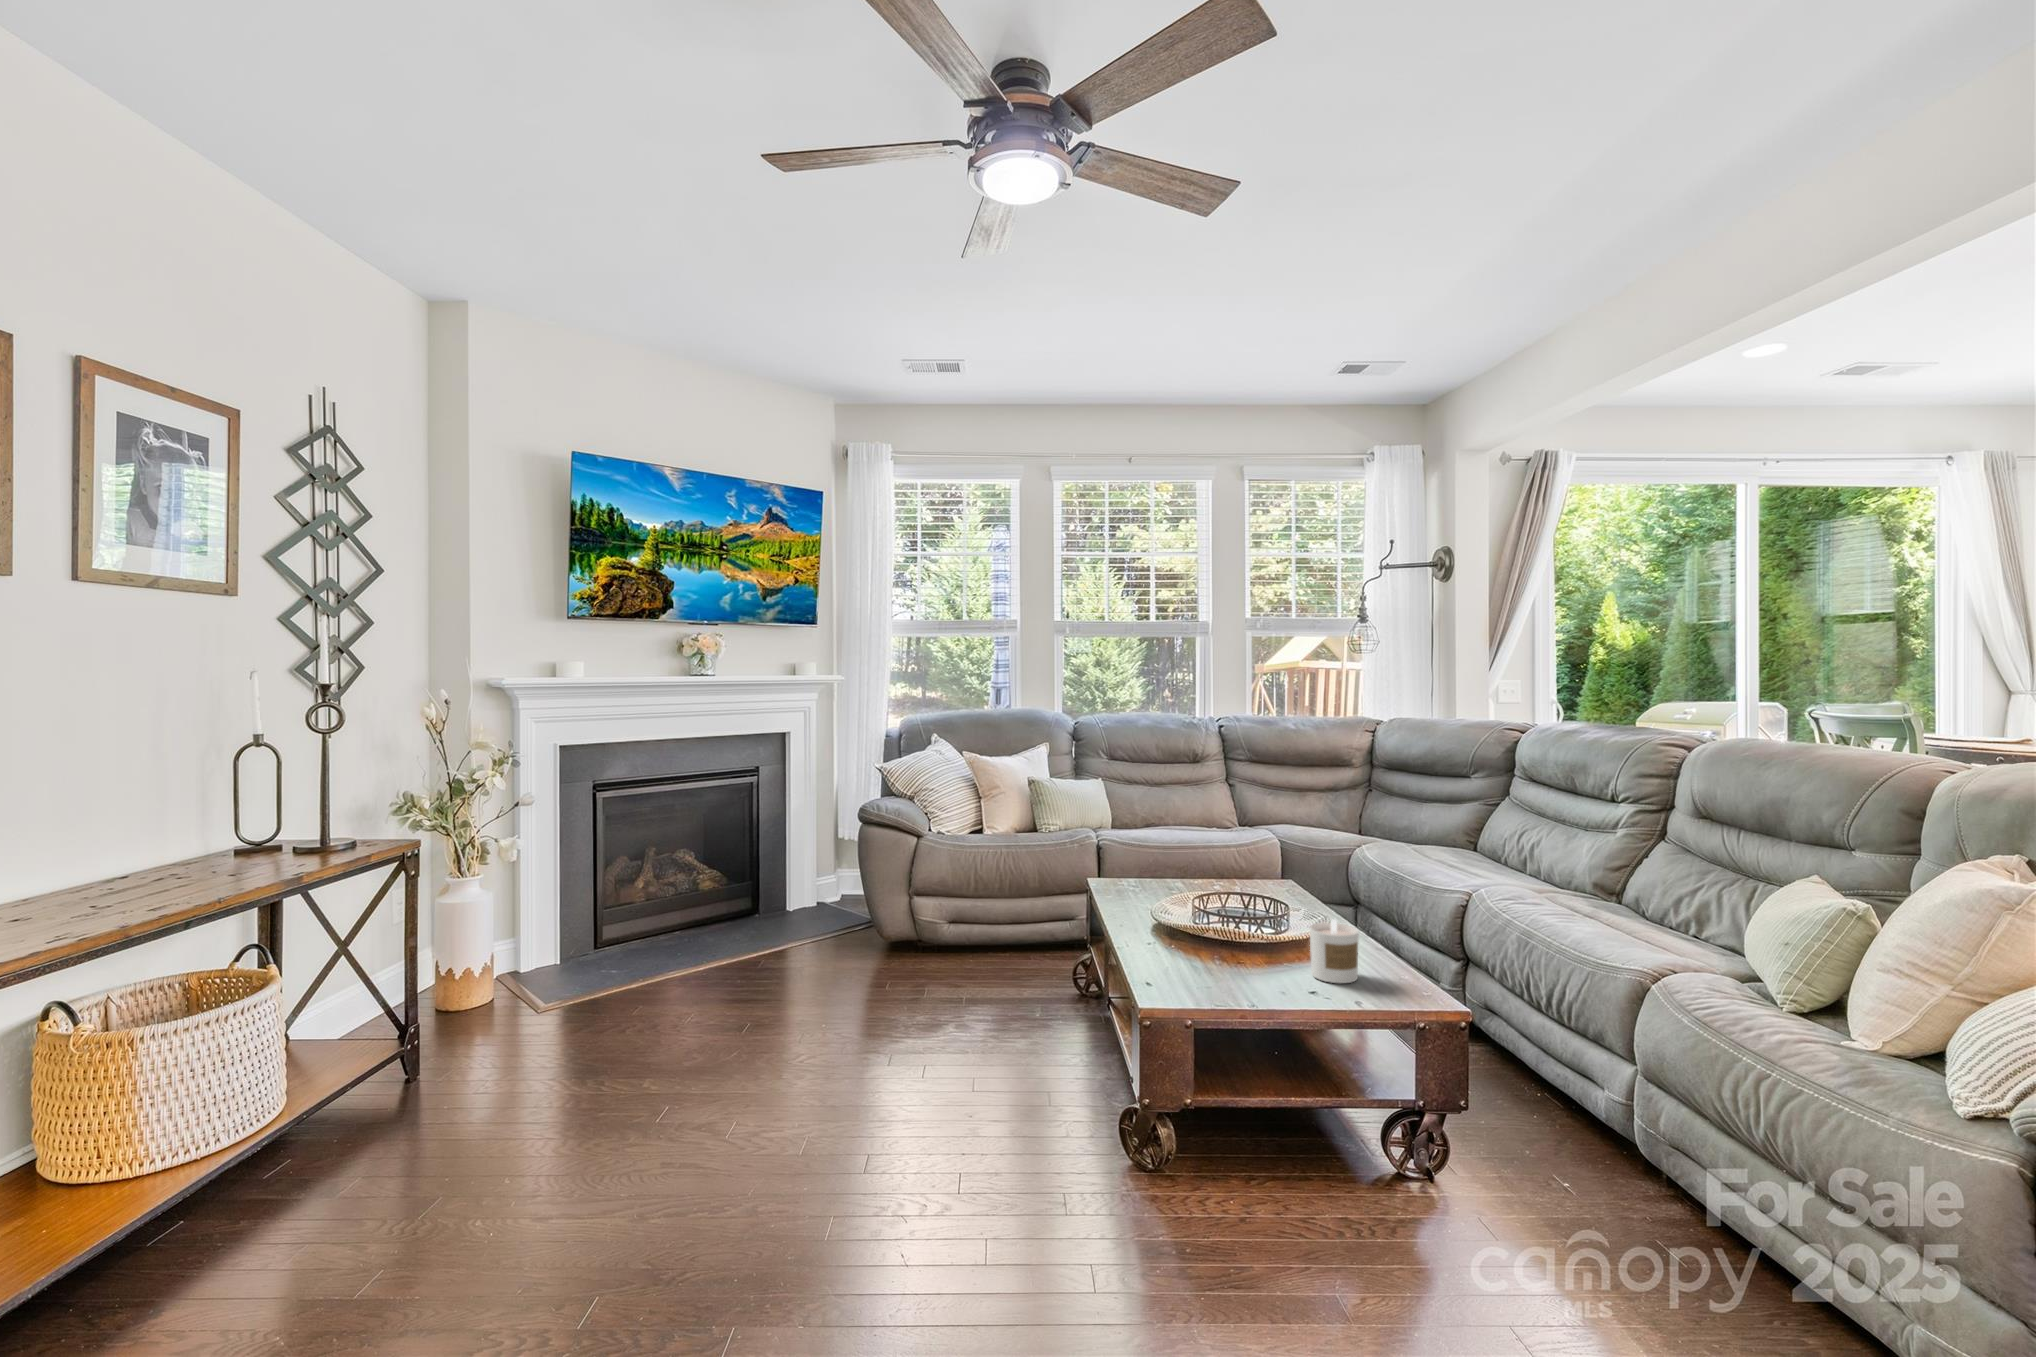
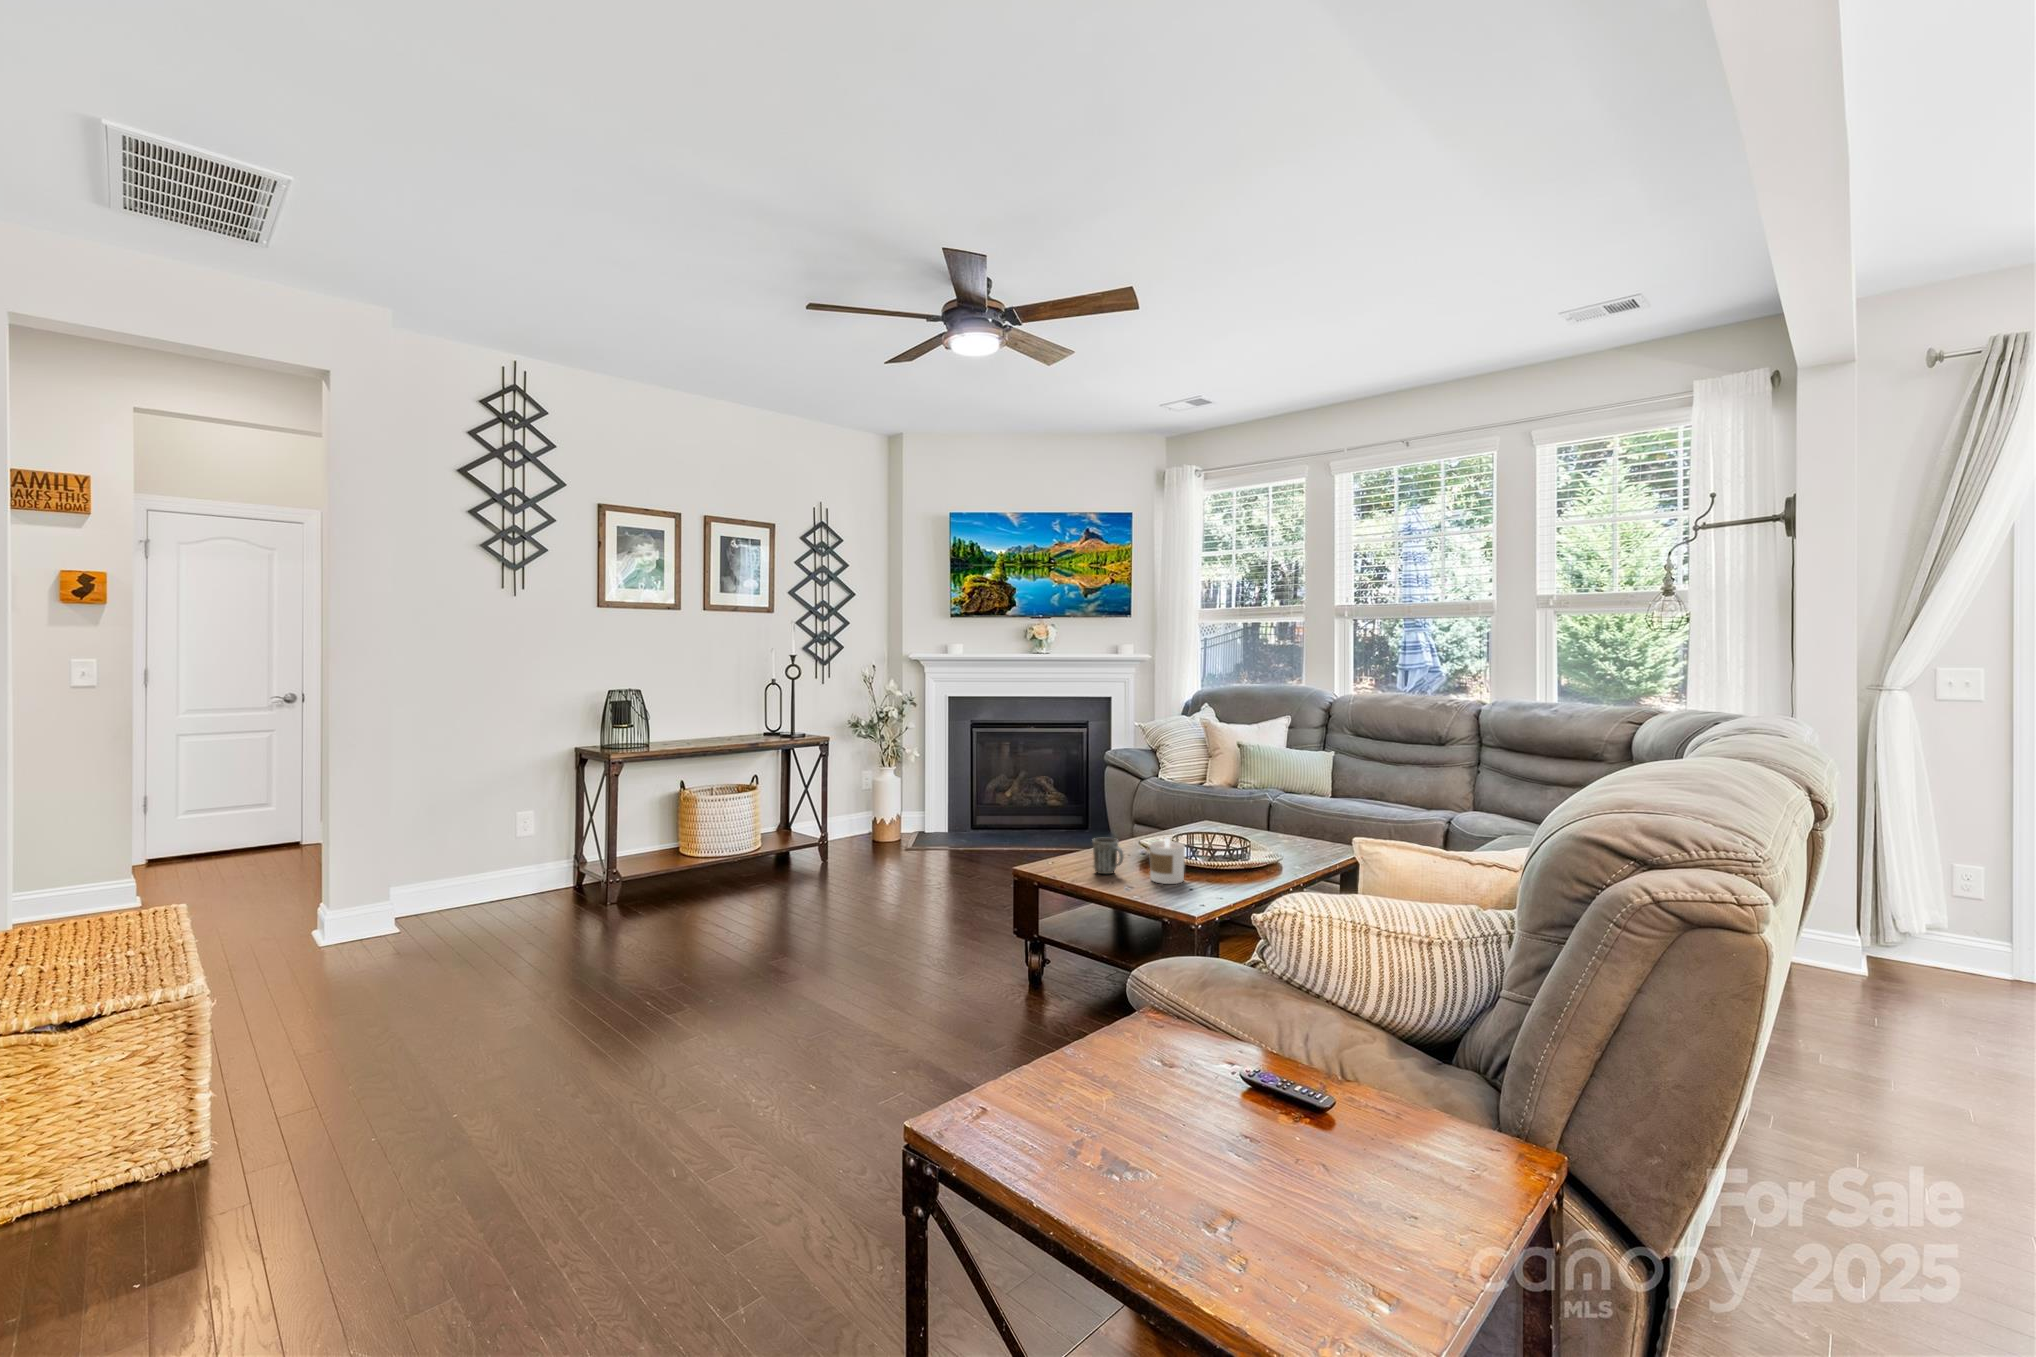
mug: none [1237,935,1287,991] -> present [1092,838,1124,874]

